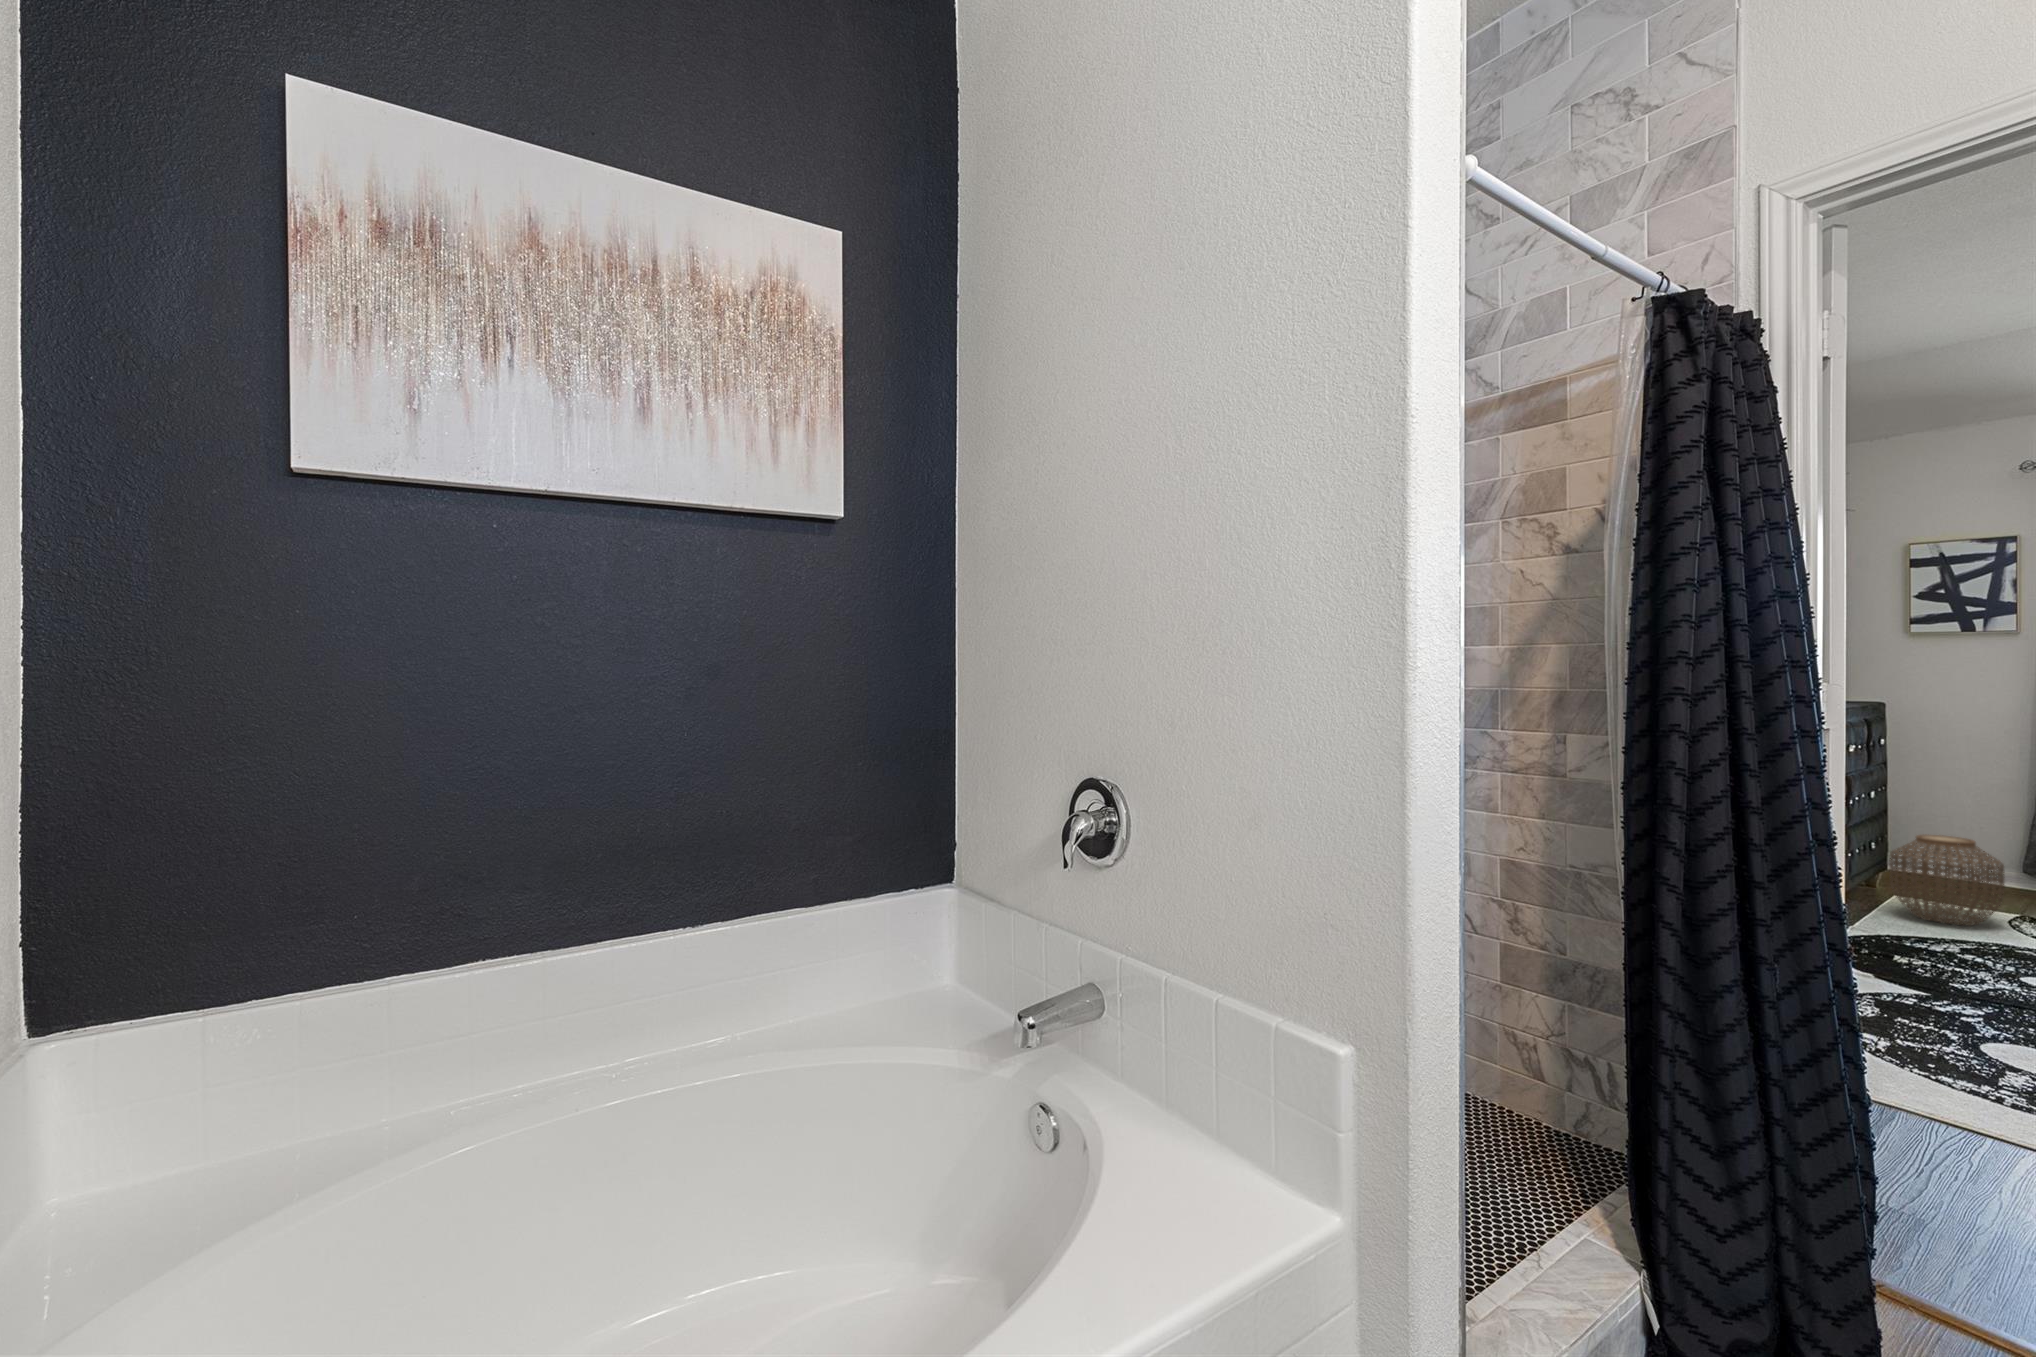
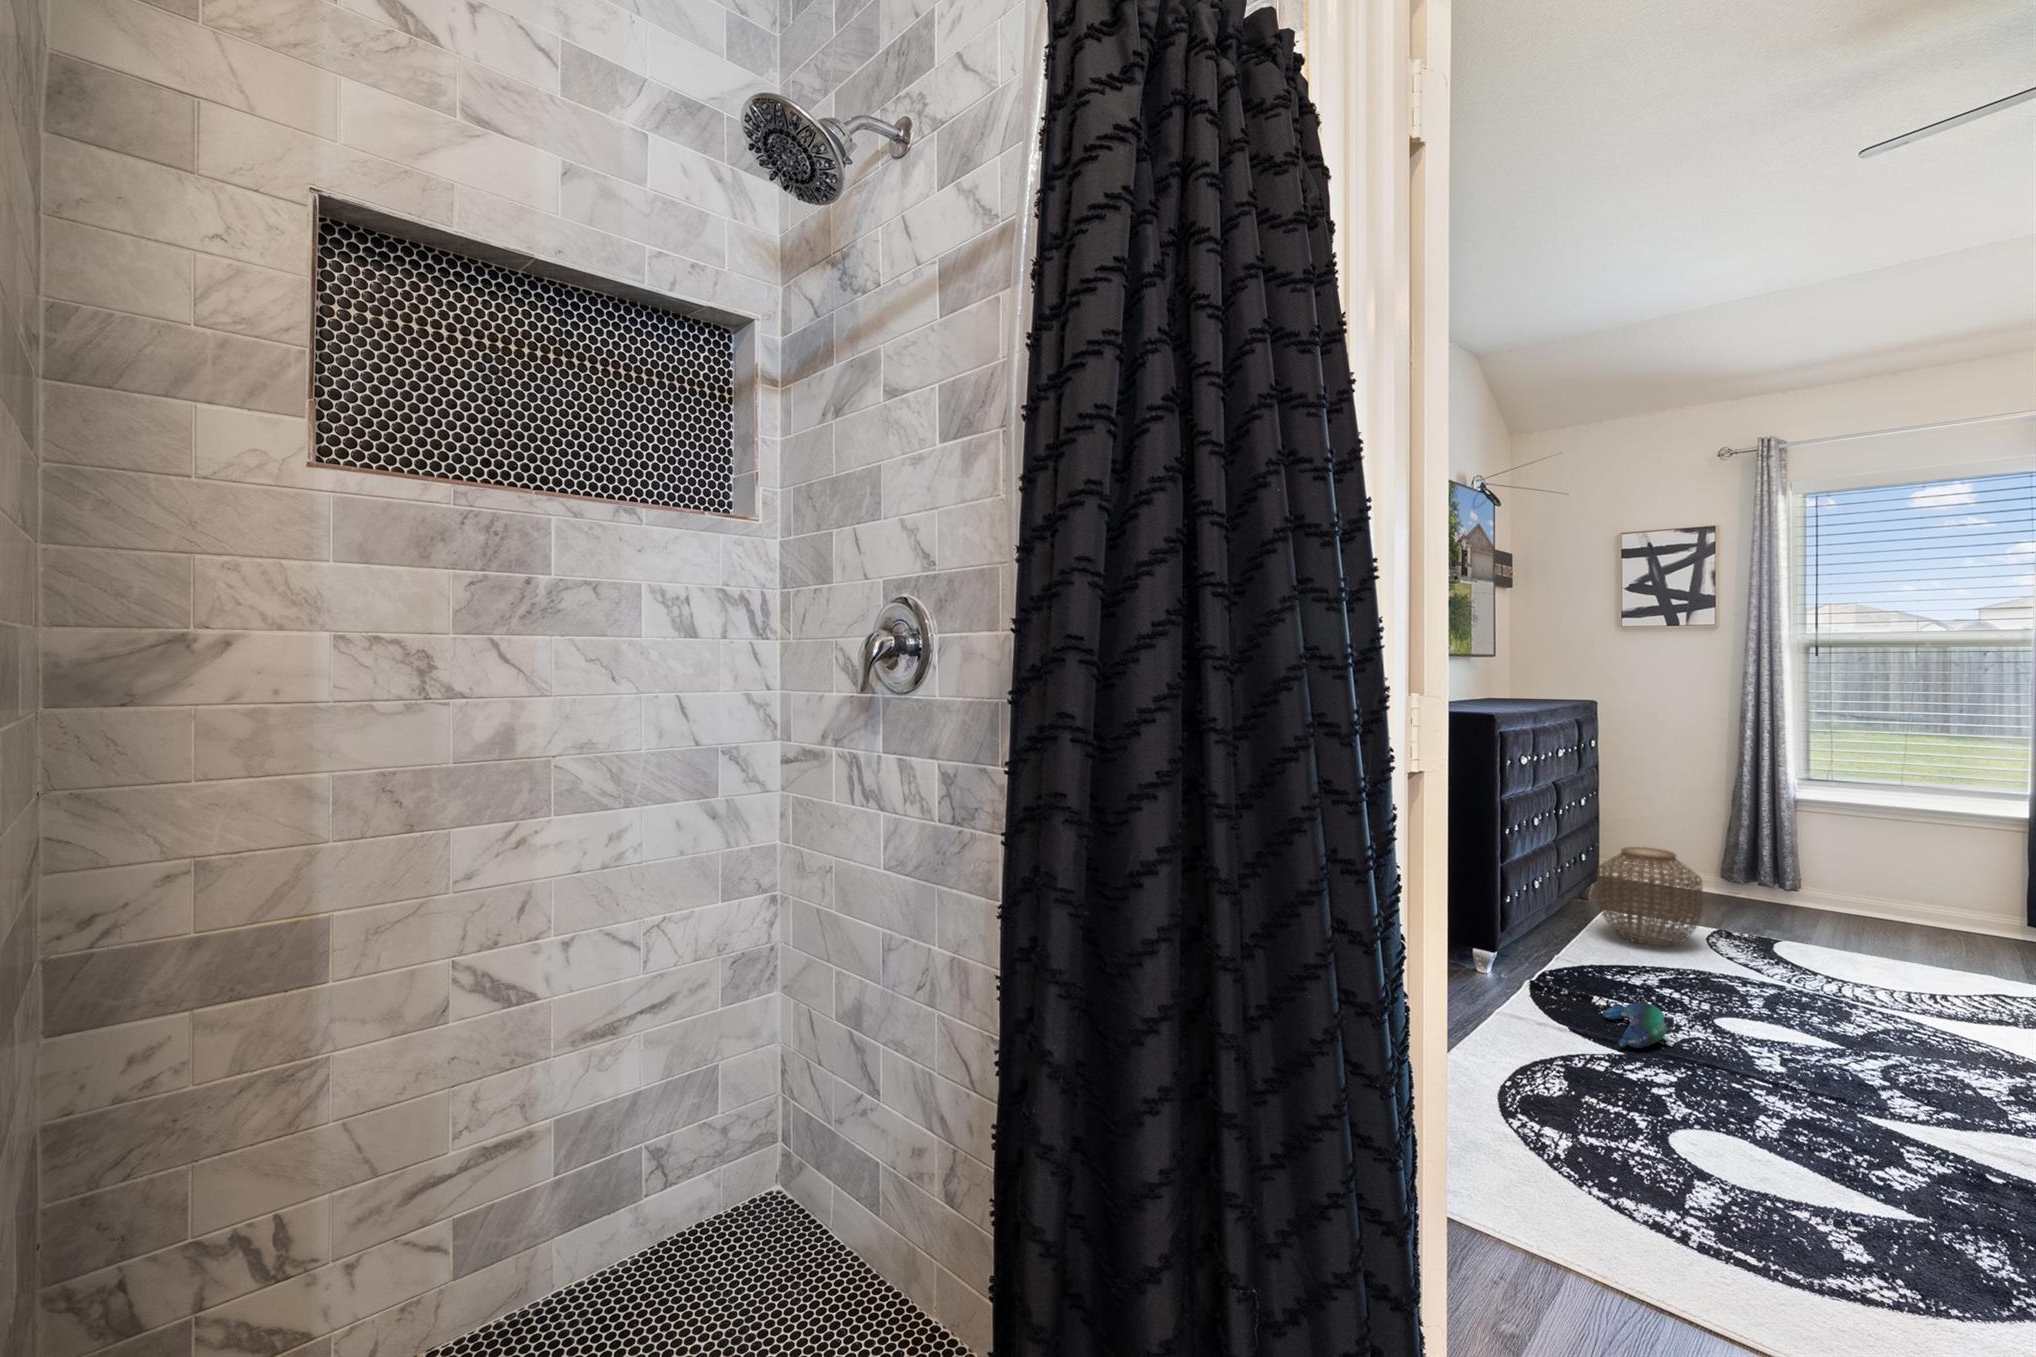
plush toy: none [1905,958,1980,993] -> present [1603,1003,1674,1048]

